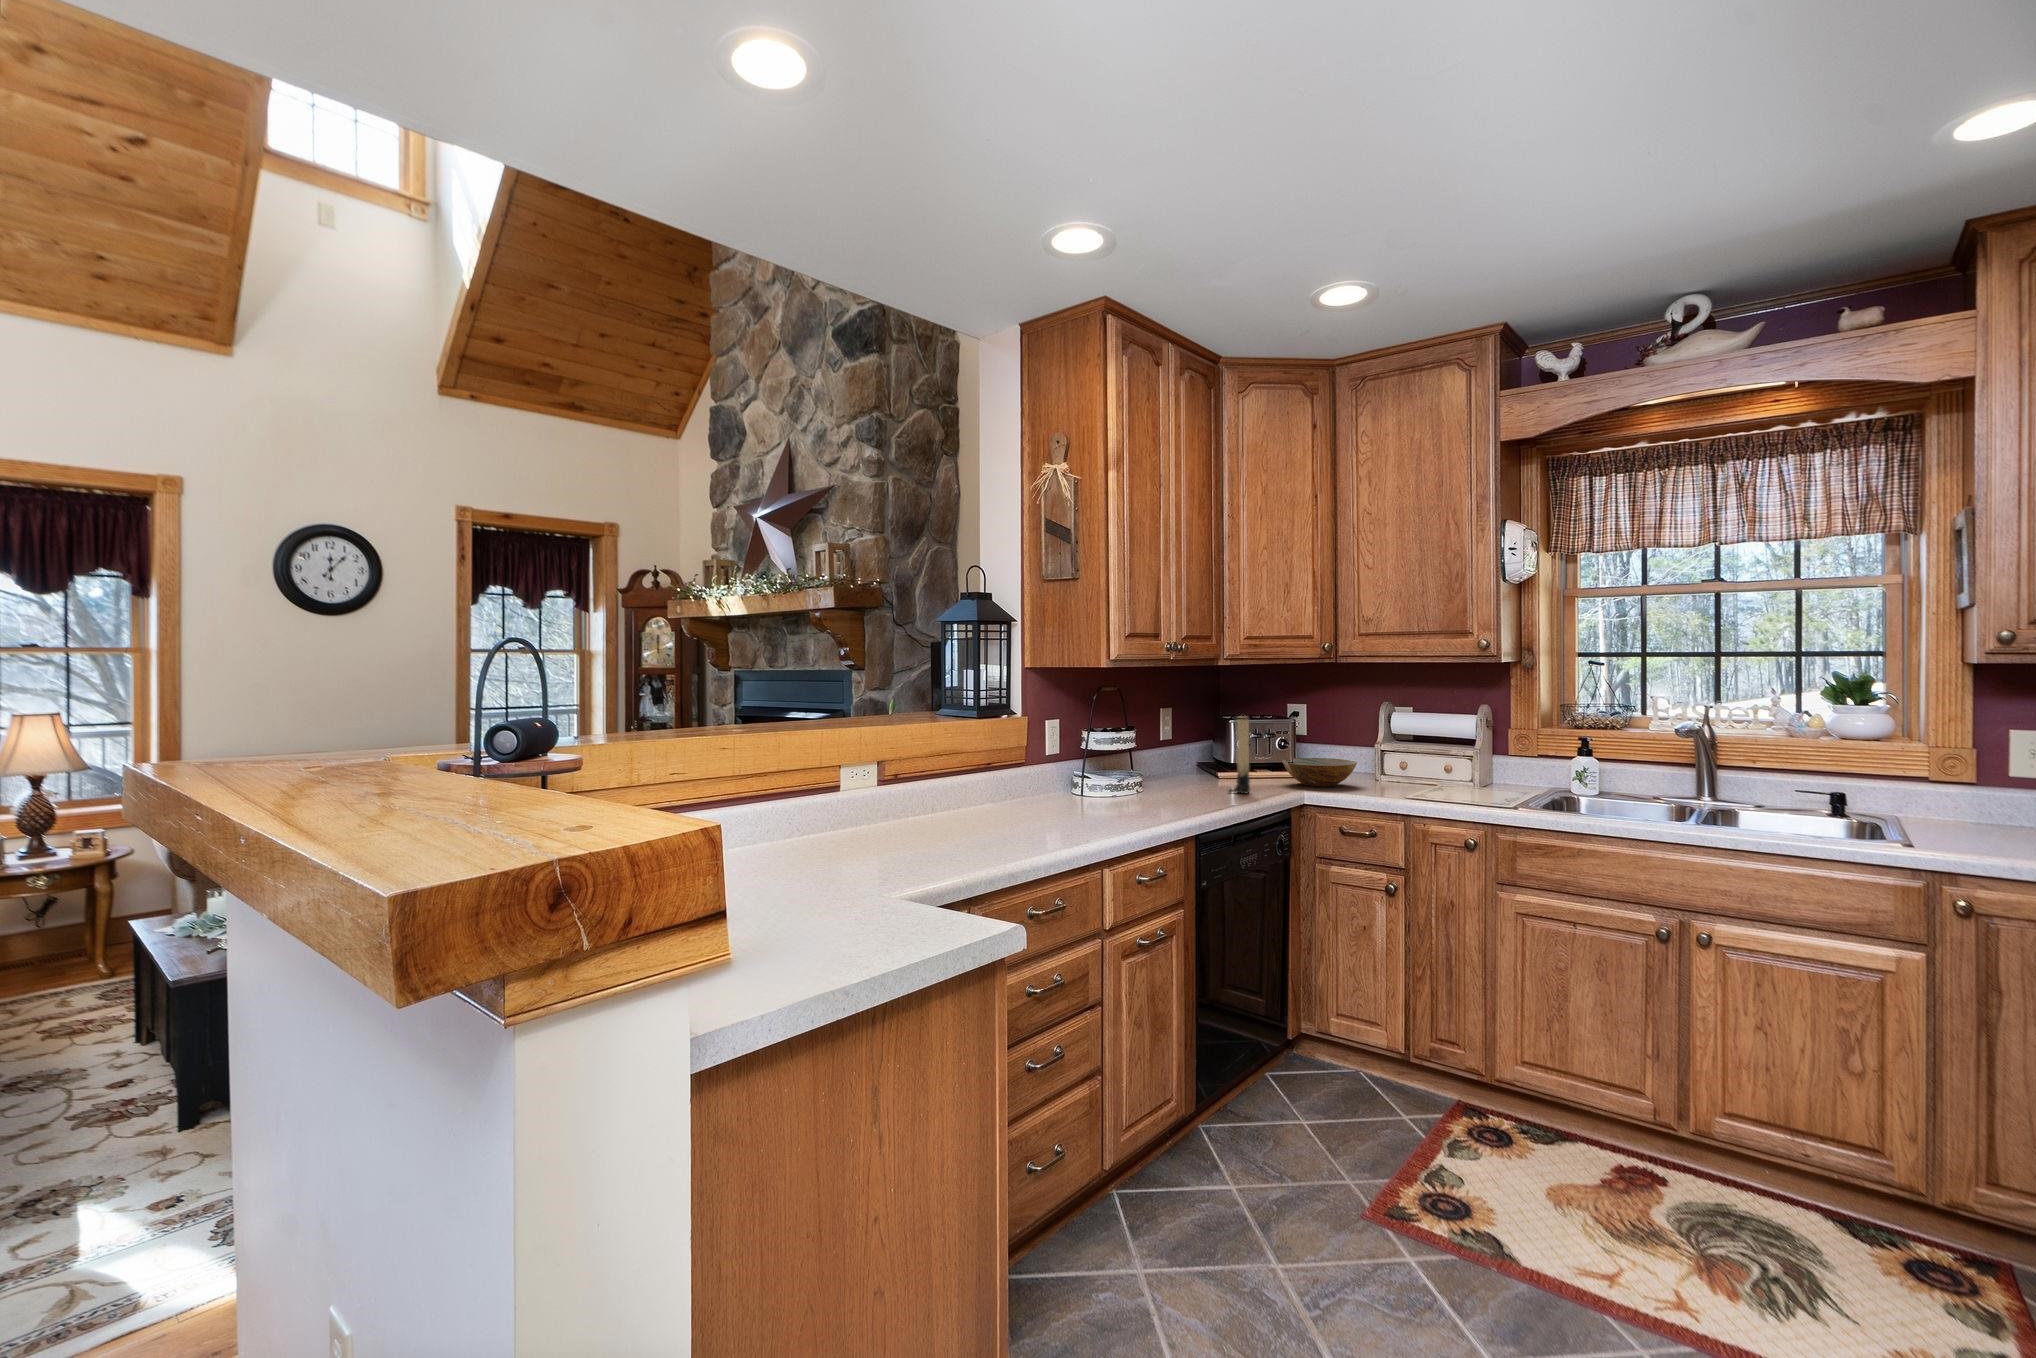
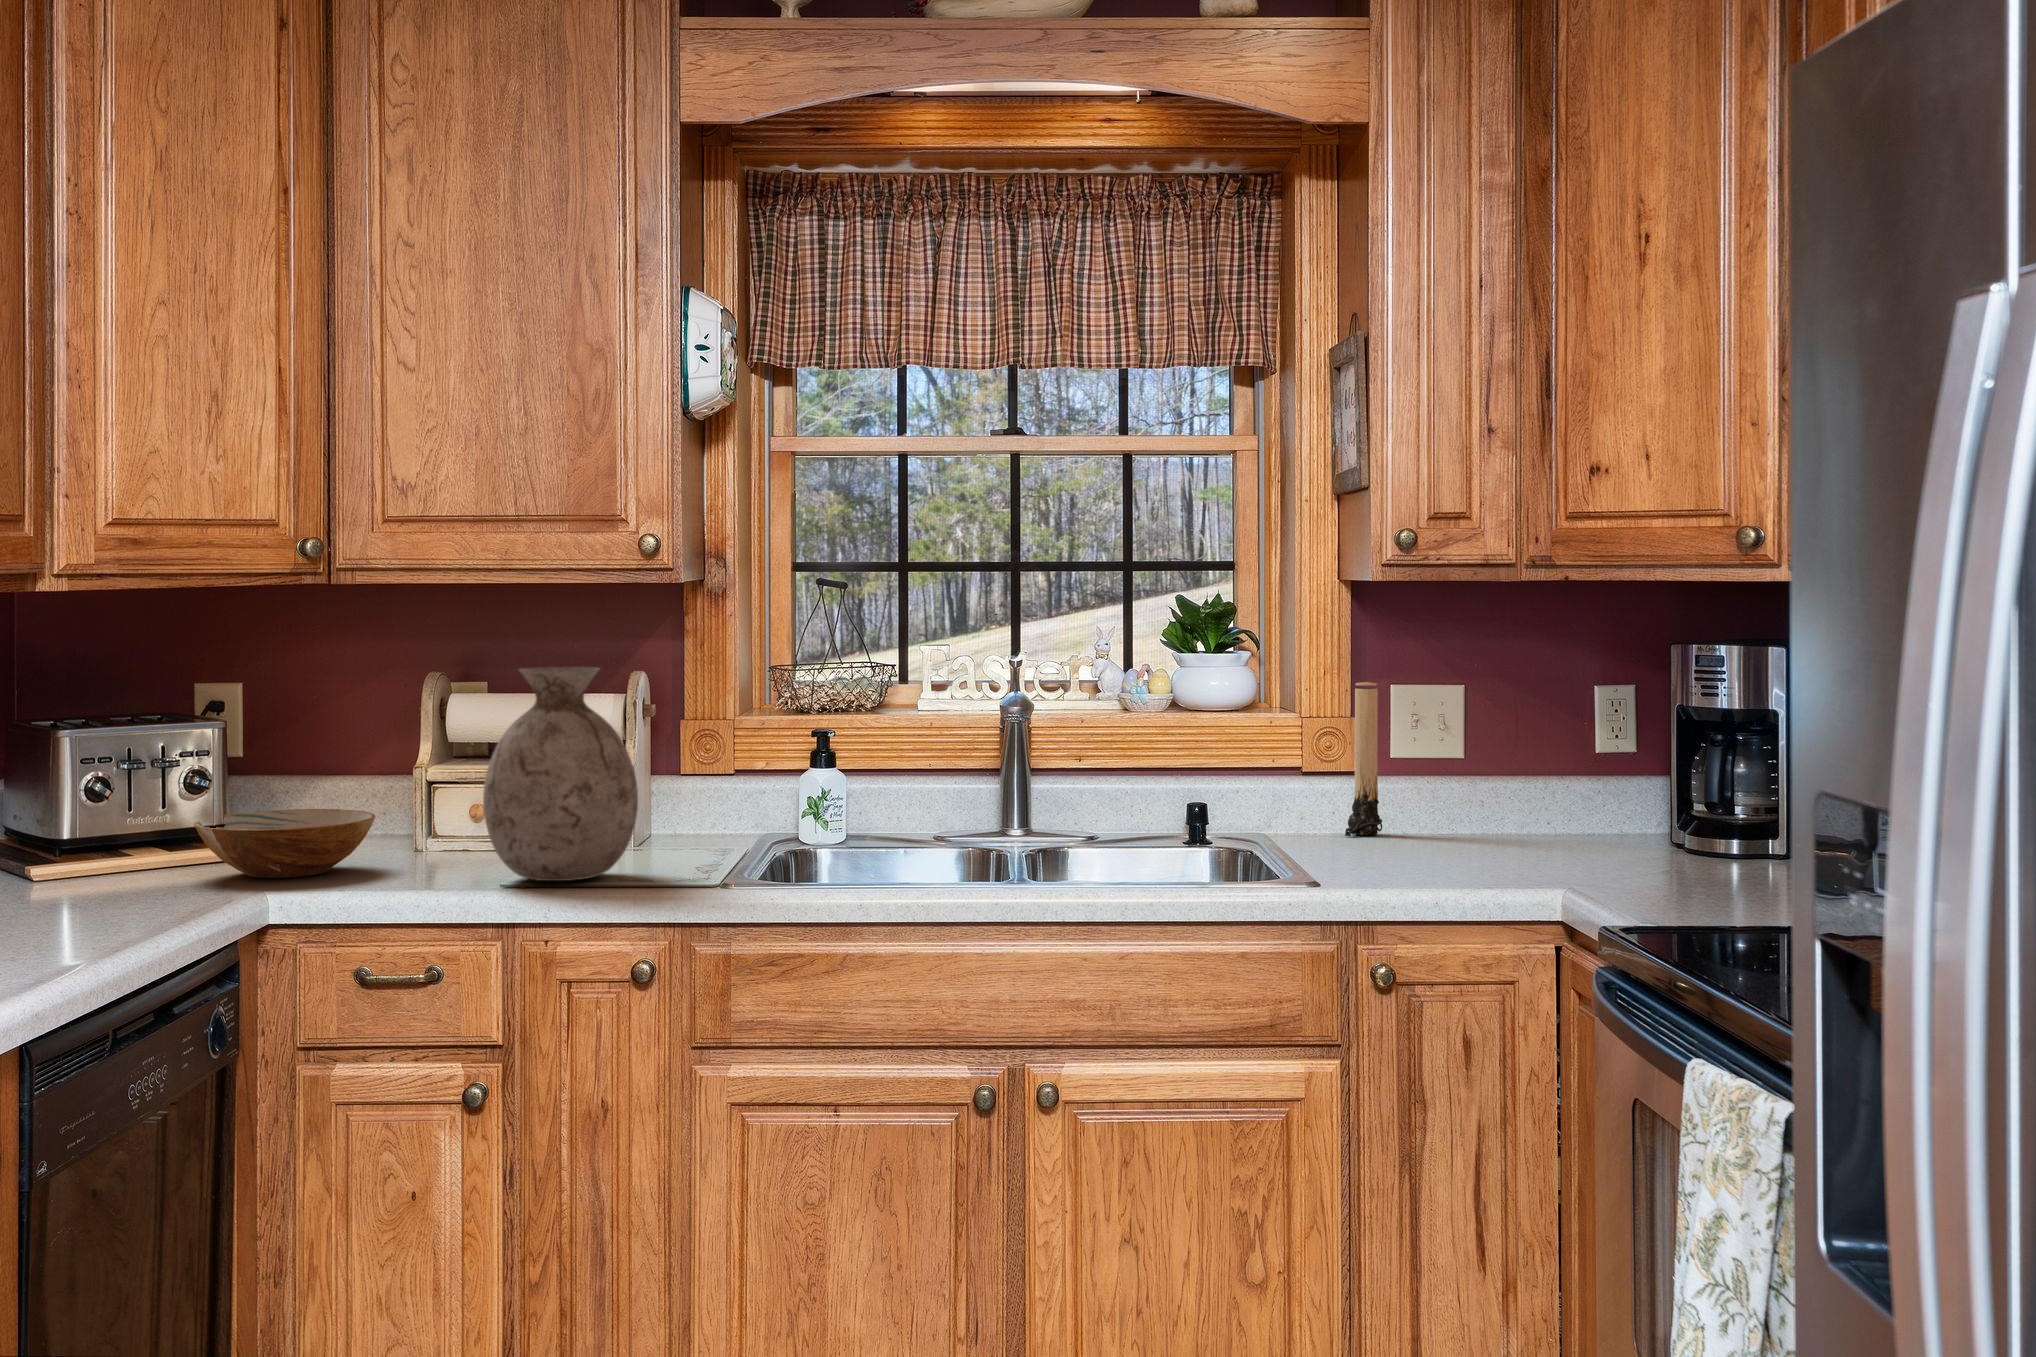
vase: none [1402,701,1477,799] -> present [483,667,638,881]
candle: present [1229,717,1250,794] -> present [1345,682,1382,836]

